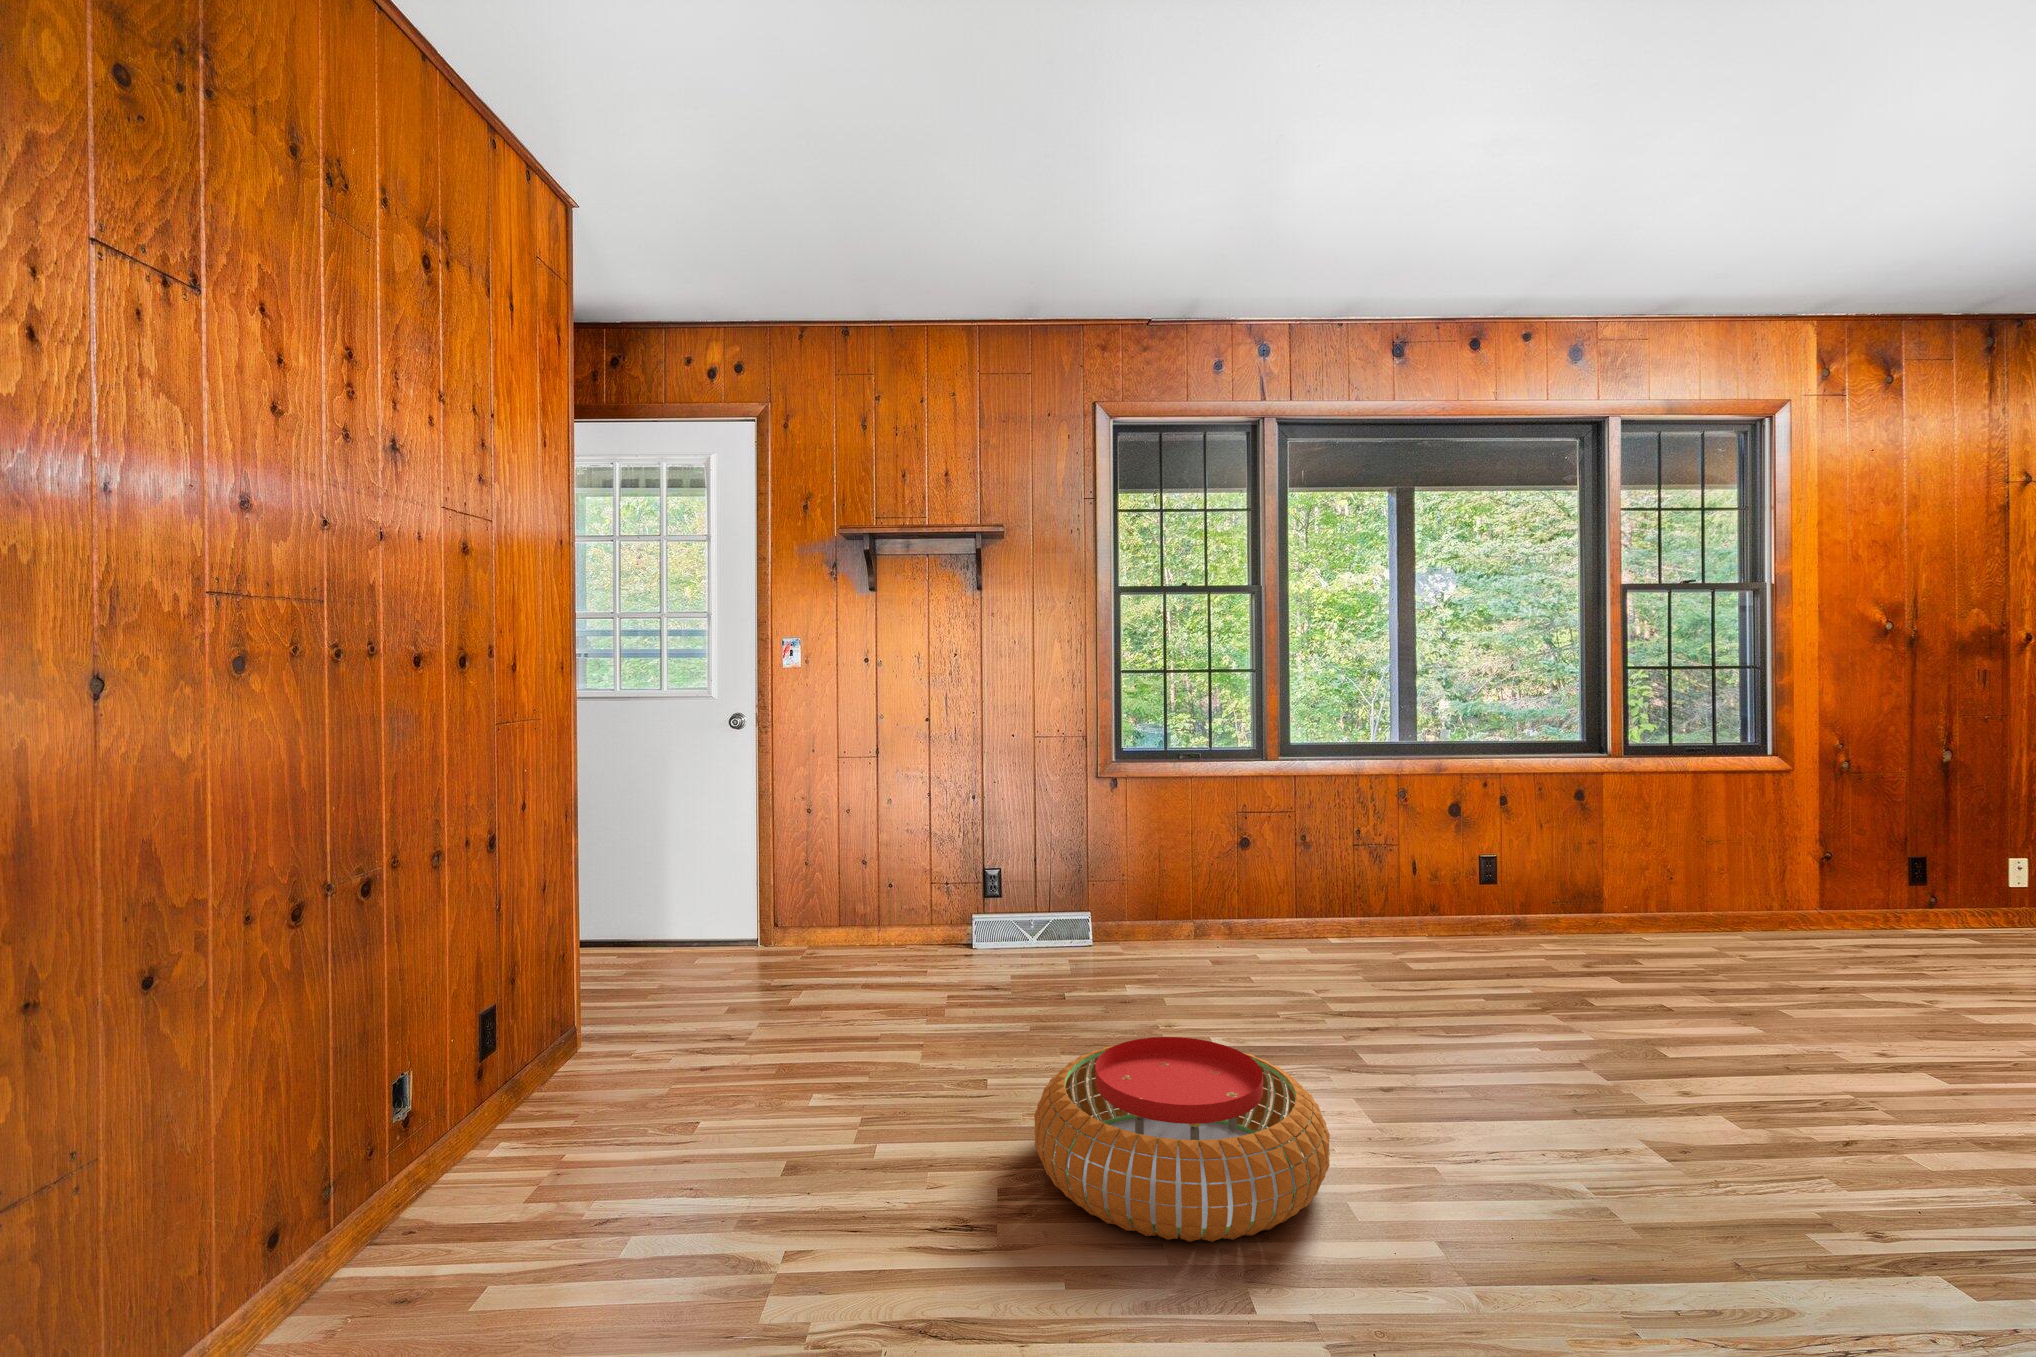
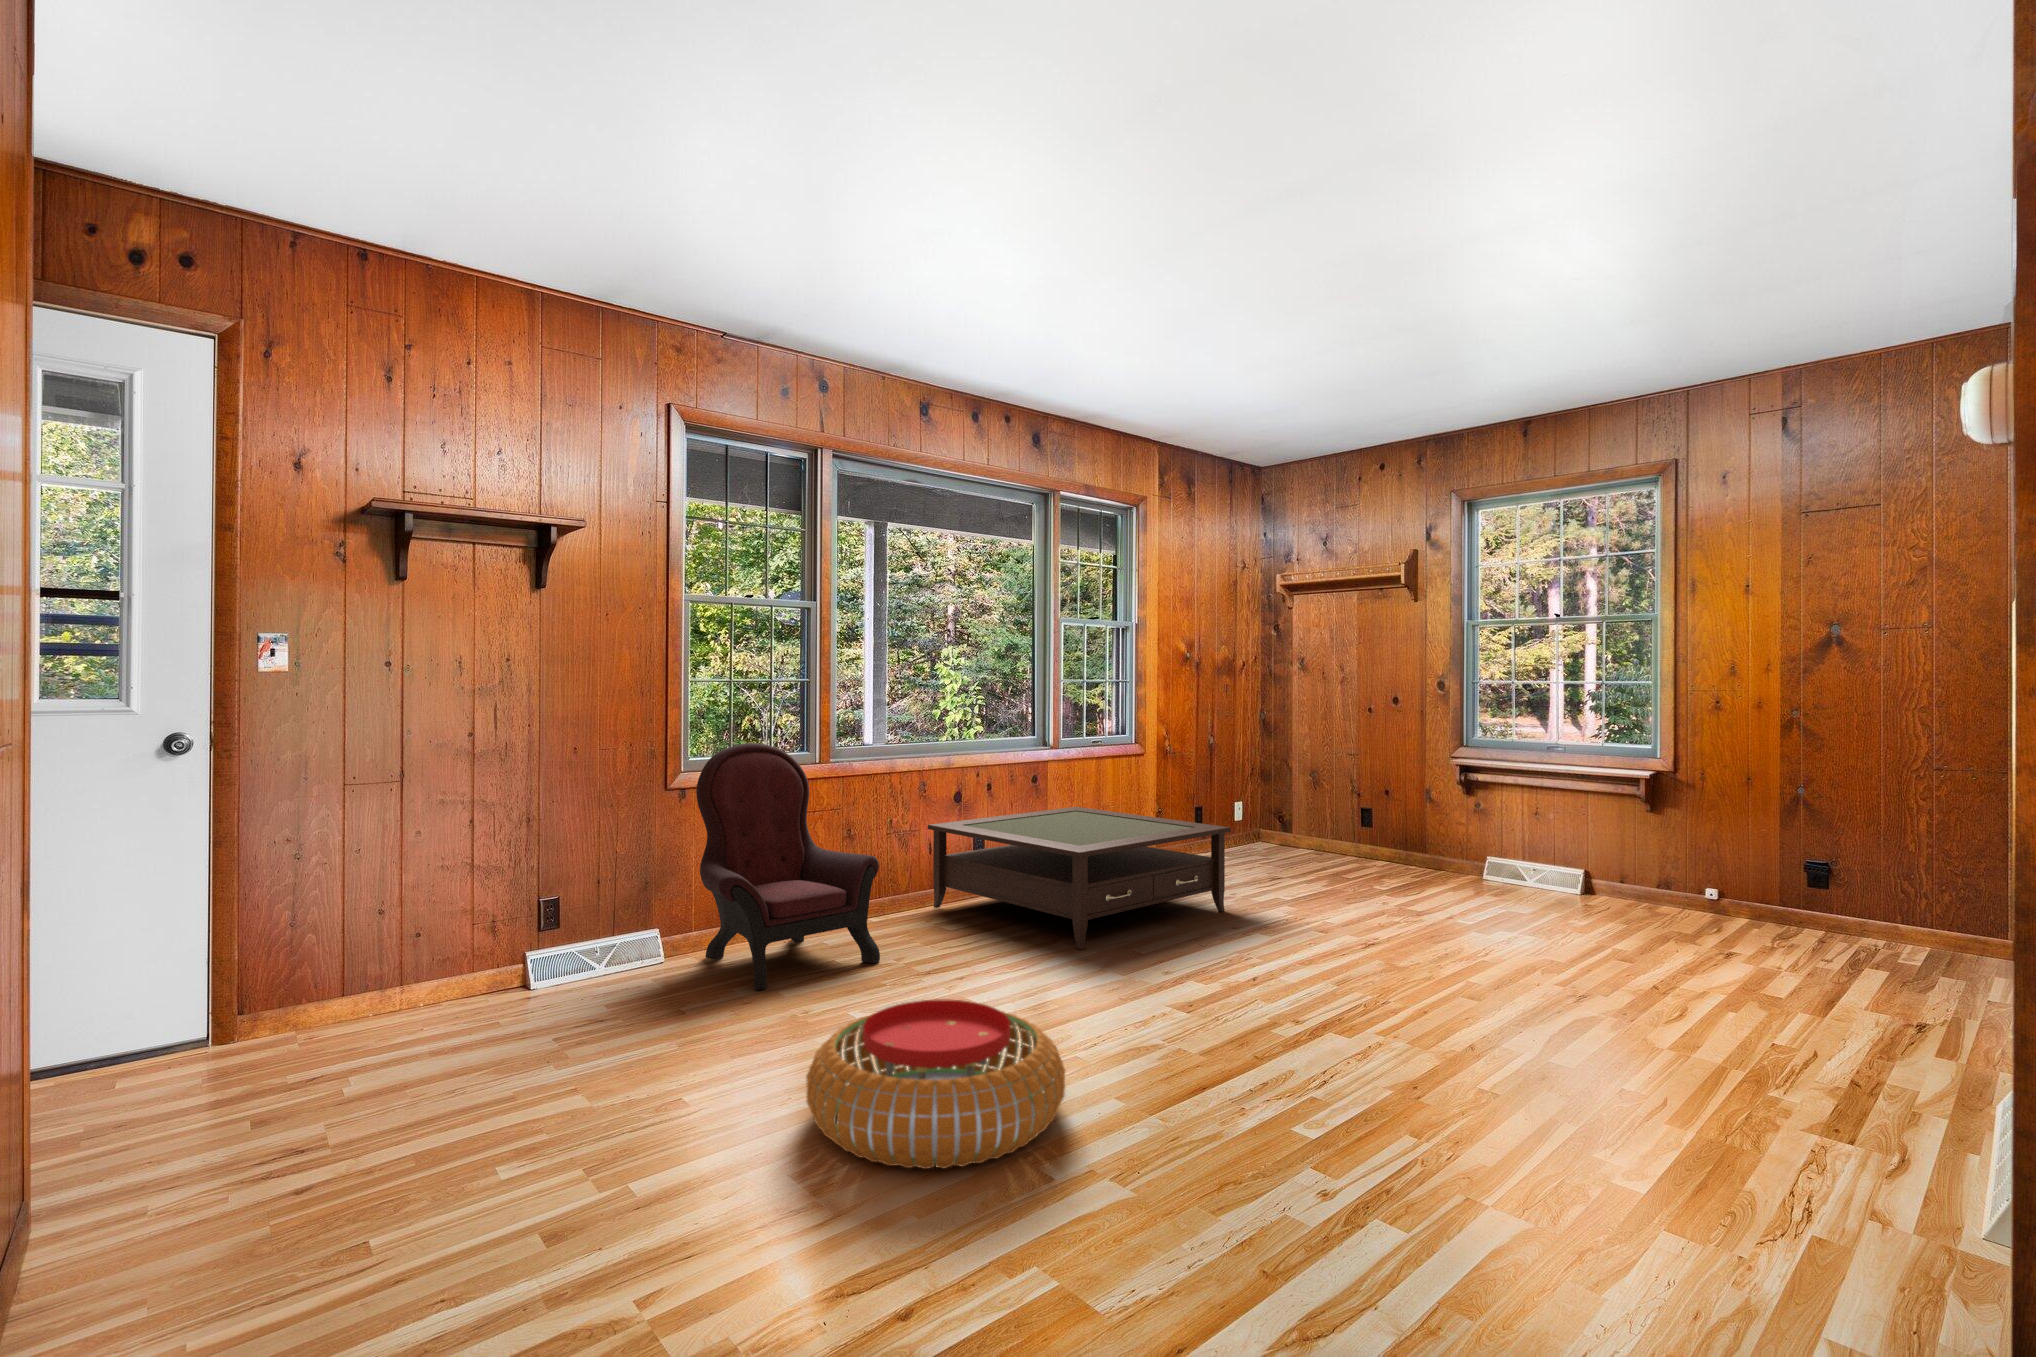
armchair: none [1113,737,1301,990] -> present [696,743,880,990]
coffee table: none [1408,835,1874,1023] -> present [928,807,1231,949]

